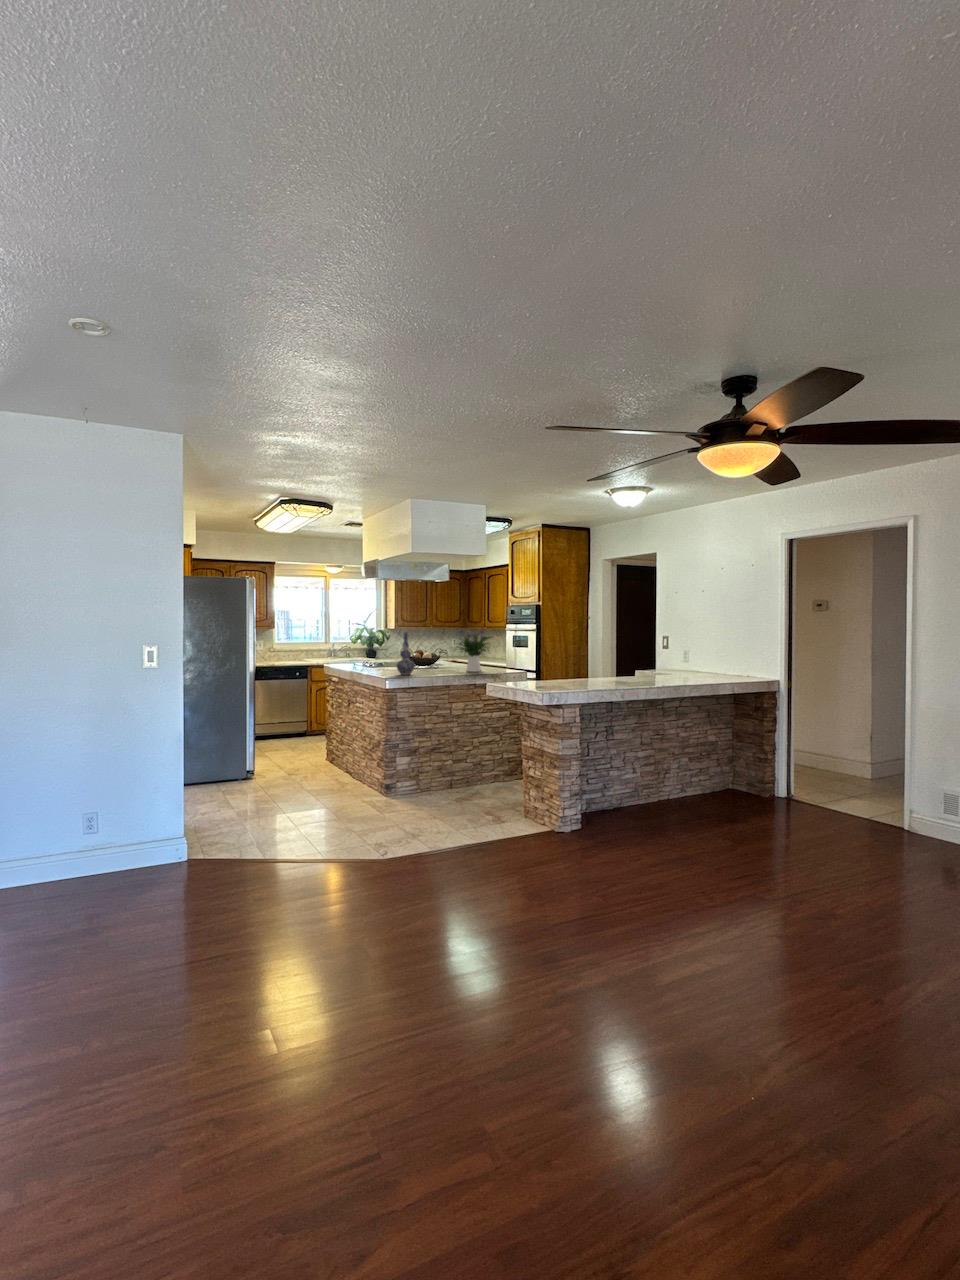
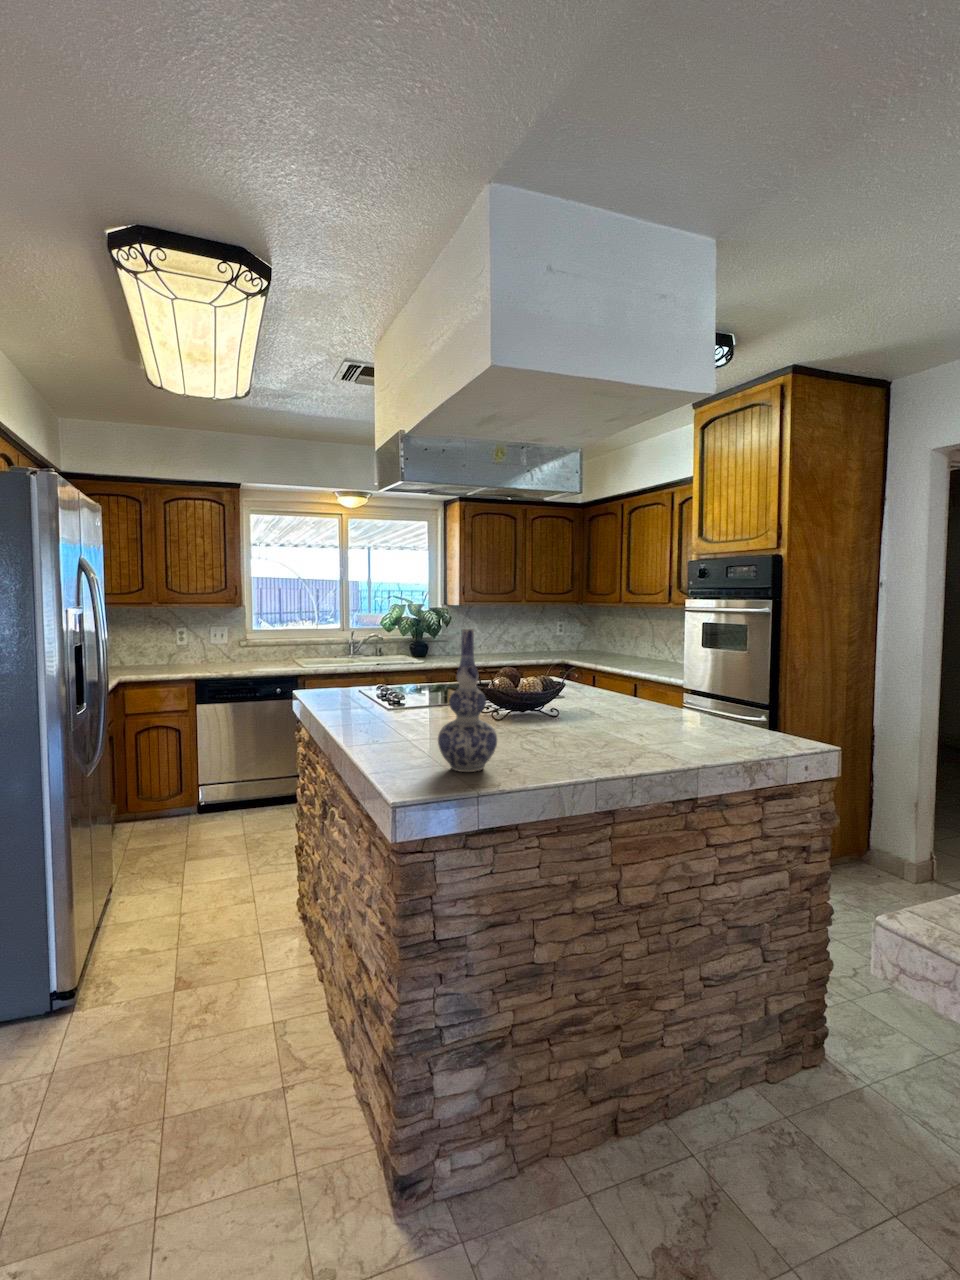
flower arrangement: present [457,629,492,672] -> none [603,607,728,739]

